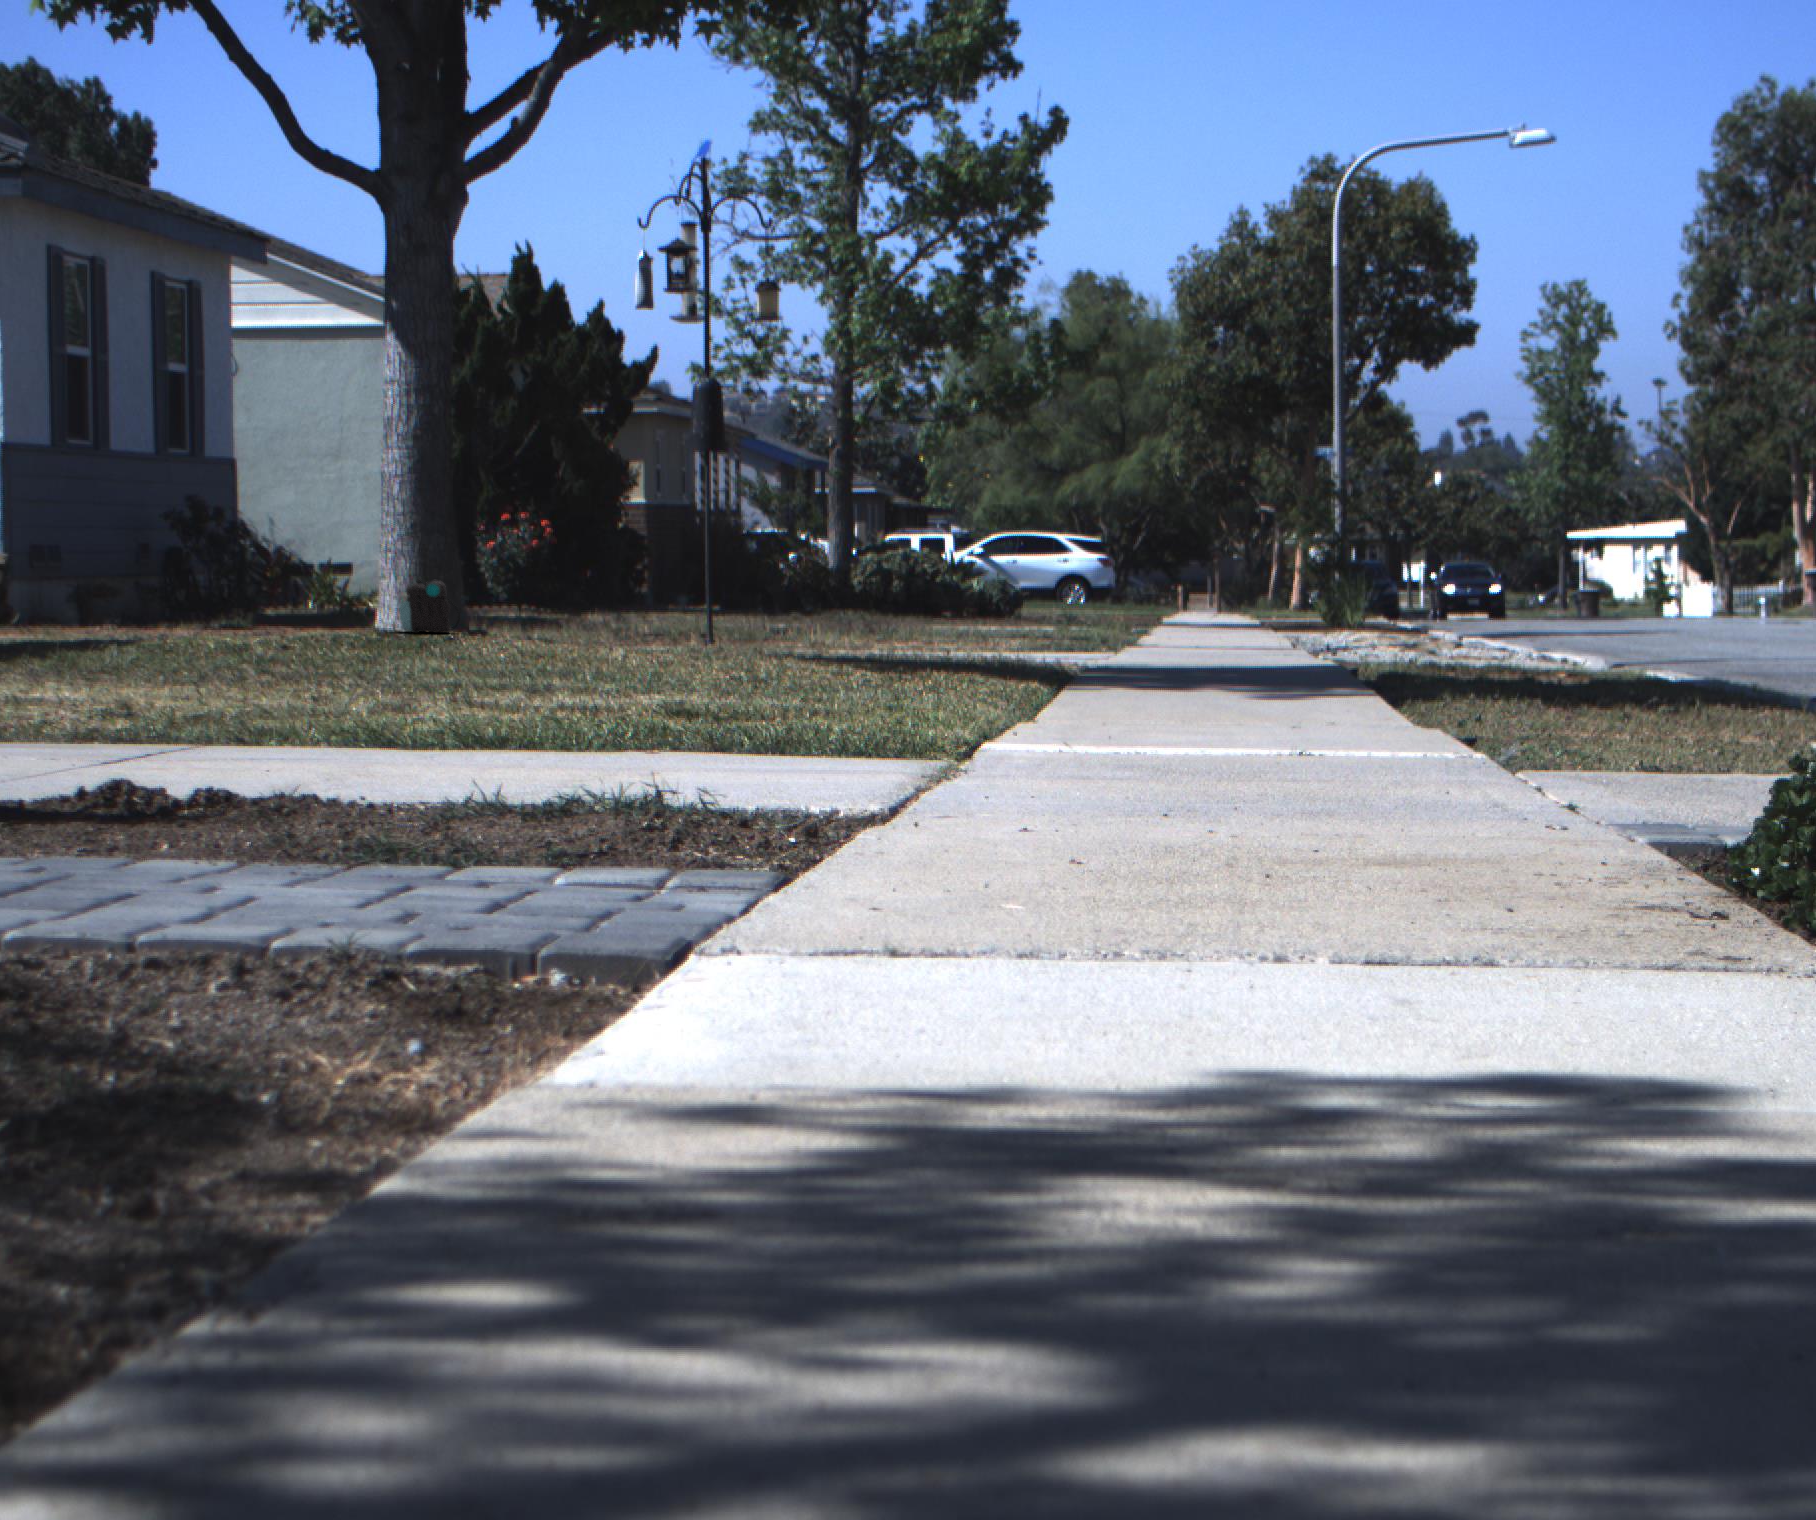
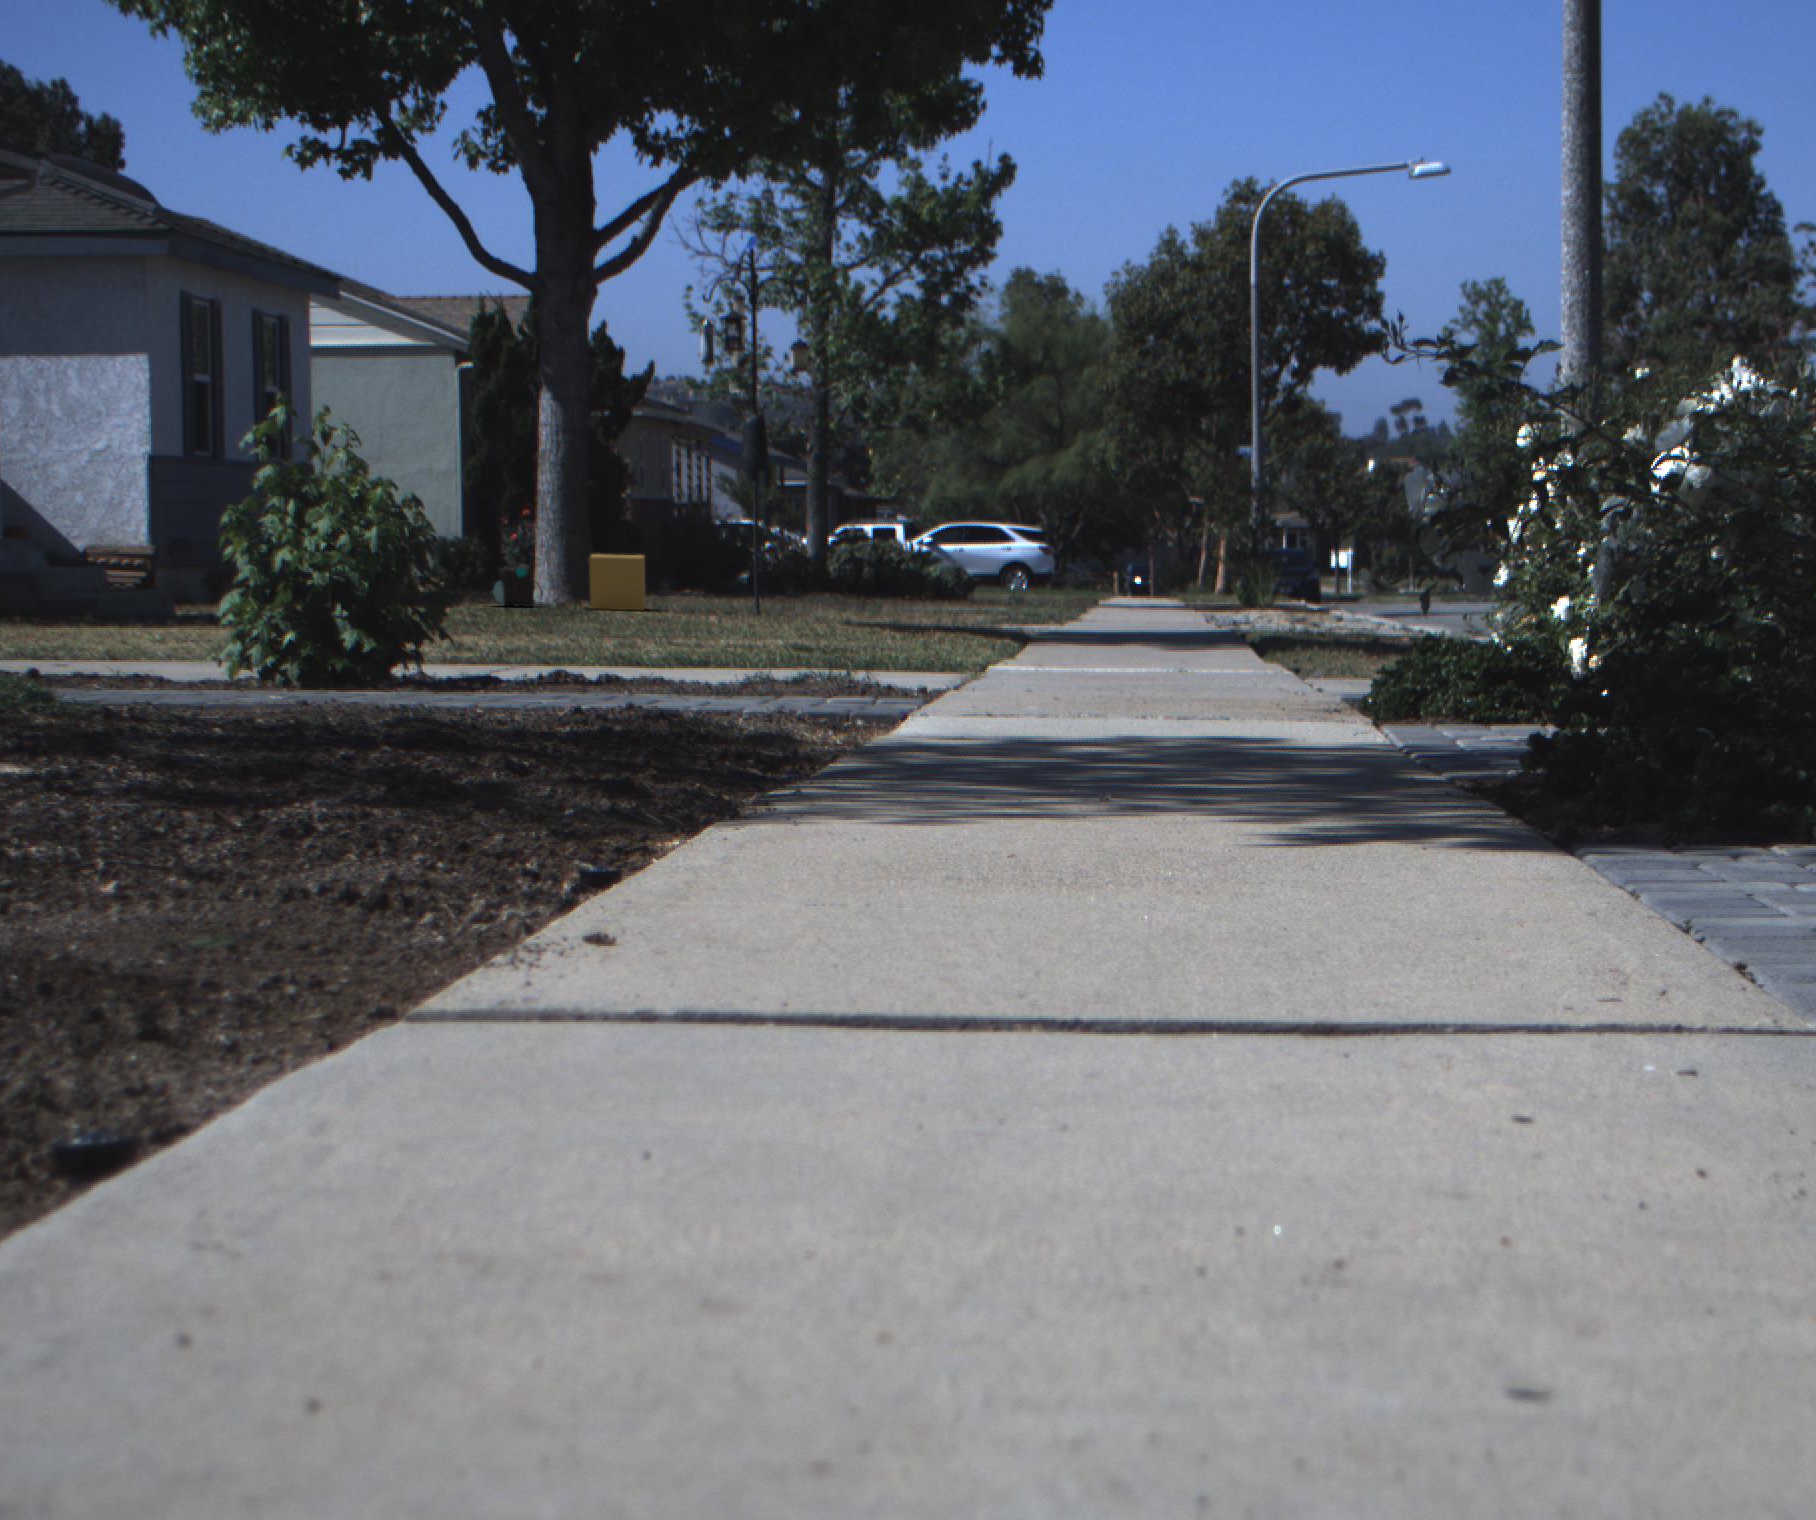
cardboard box: none [518,568,591,639] -> present [589,554,645,610]

